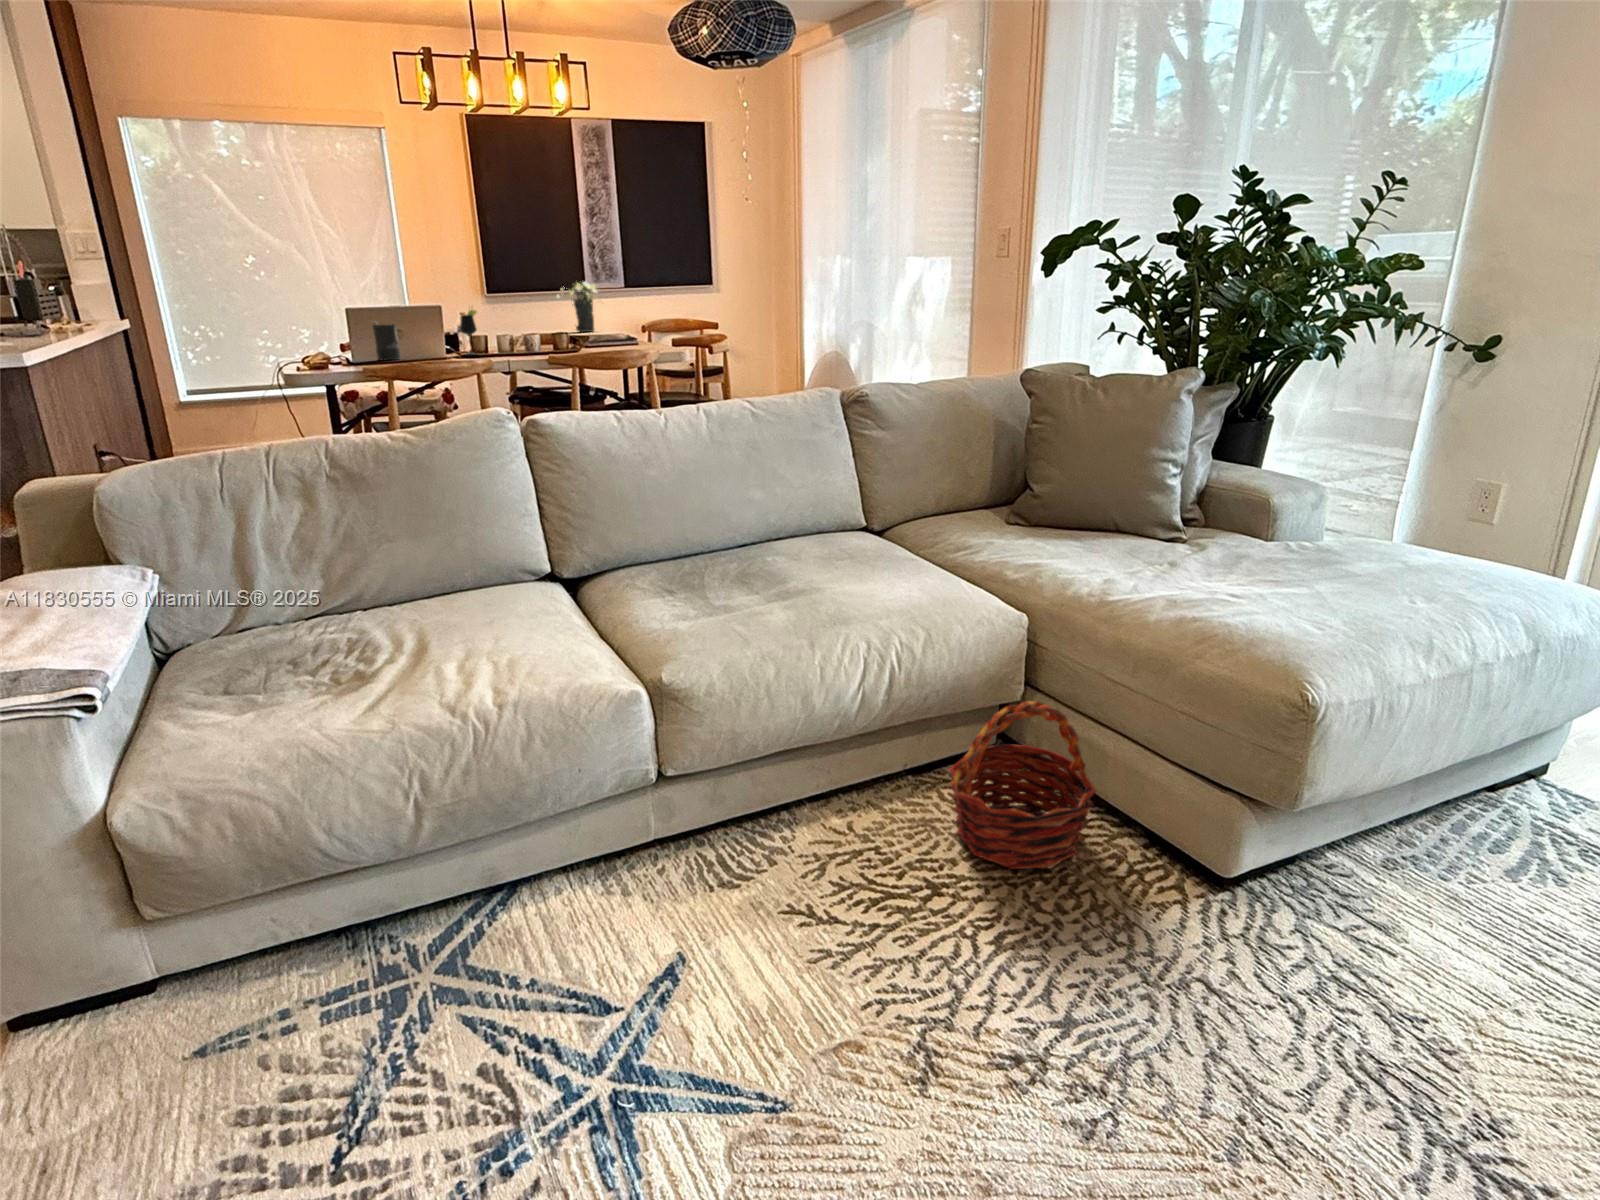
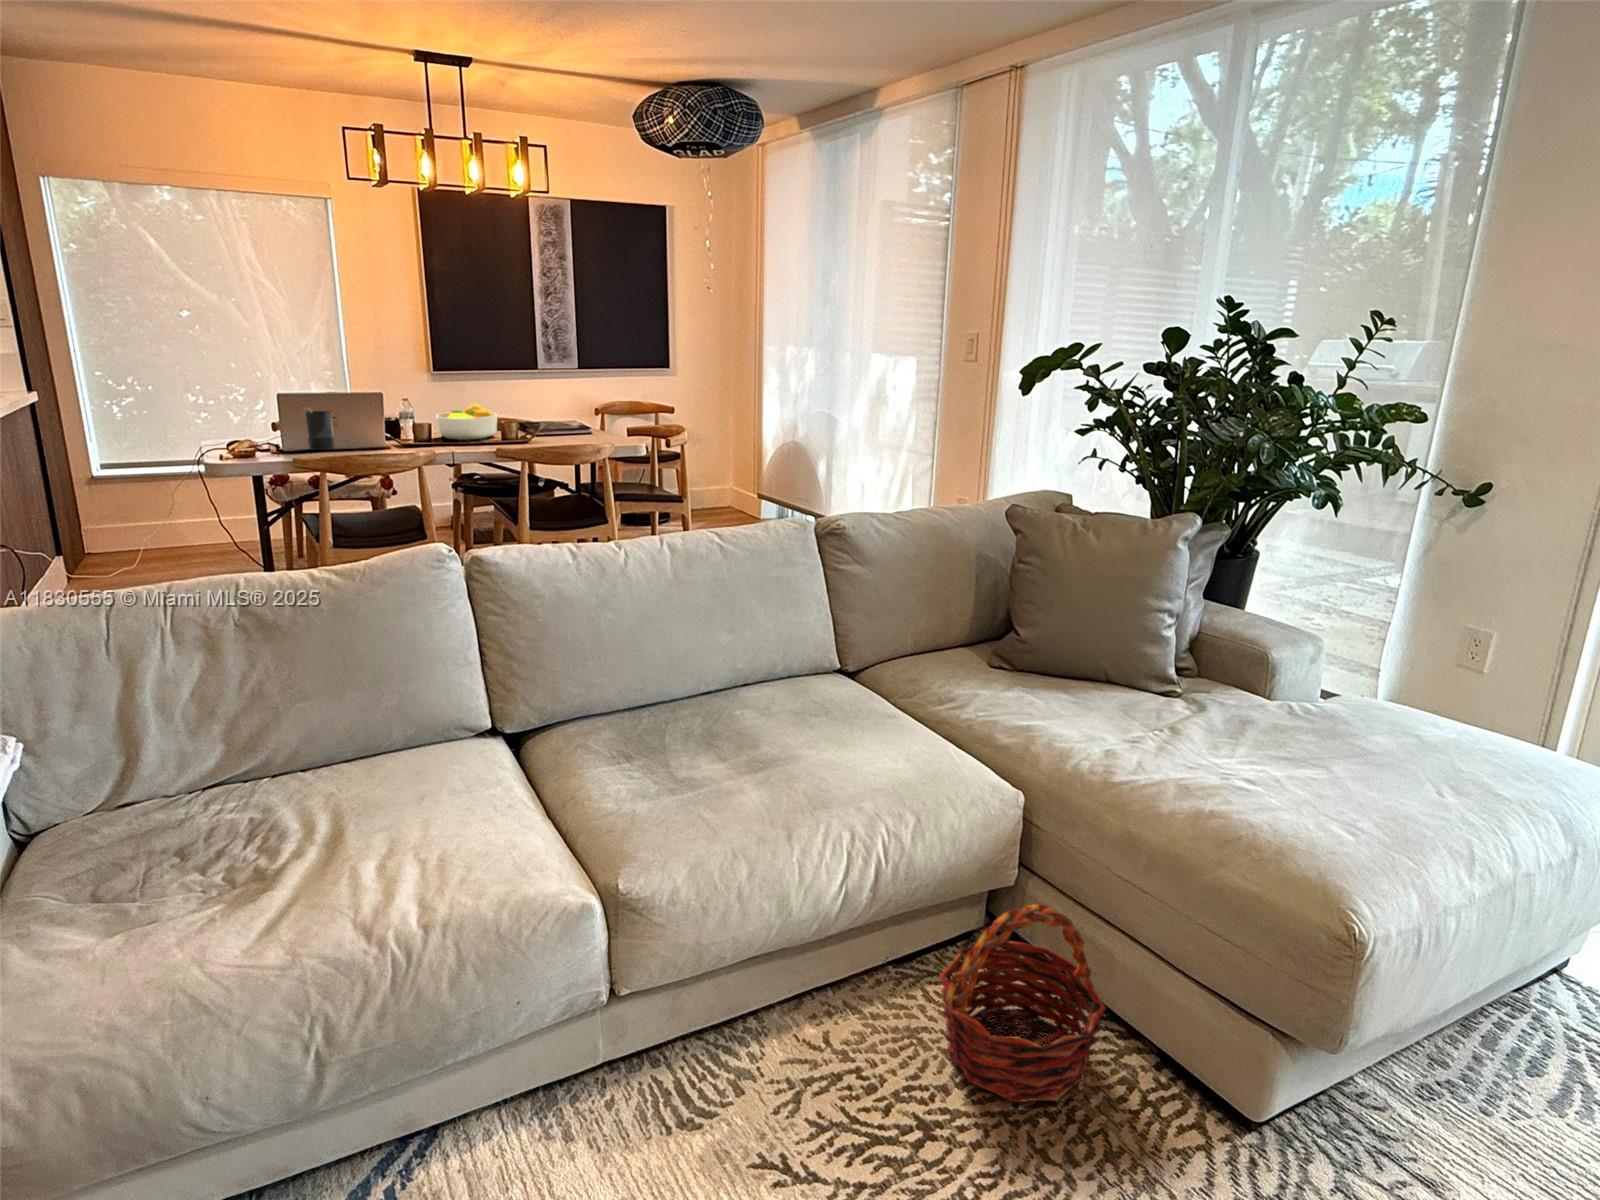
flower arrangement: present [557,281,597,332] -> none [507,351,556,411]
wine glass: present [460,309,477,355] -> none [402,393,422,444]
fruit bowl: none [491,316,548,351] -> present [436,403,497,440]

